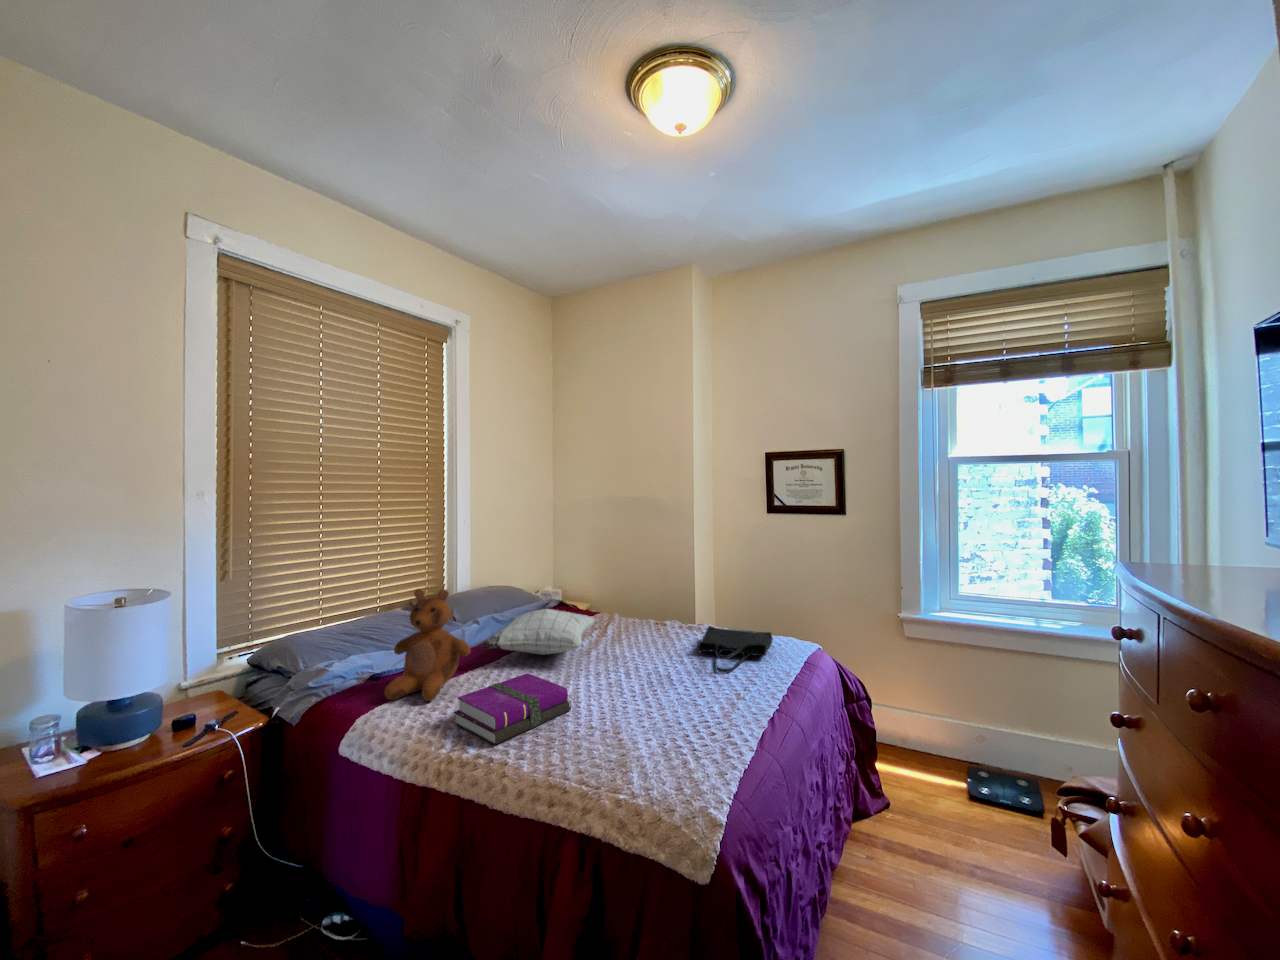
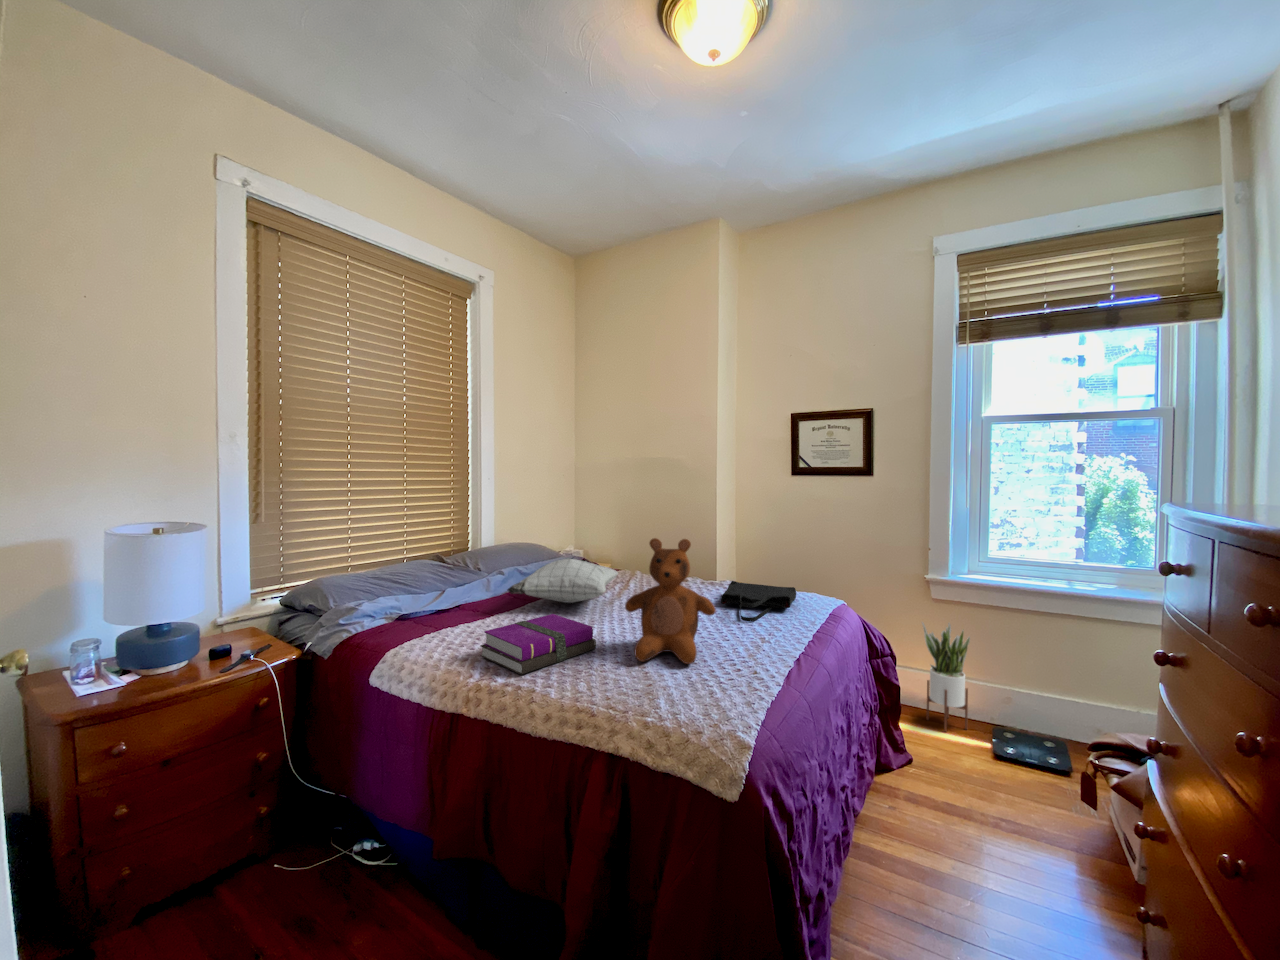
teddy bear: present [384,589,471,701] -> present [625,538,715,664]
potted plant: none [898,659,945,770] -> present [922,623,970,732]

